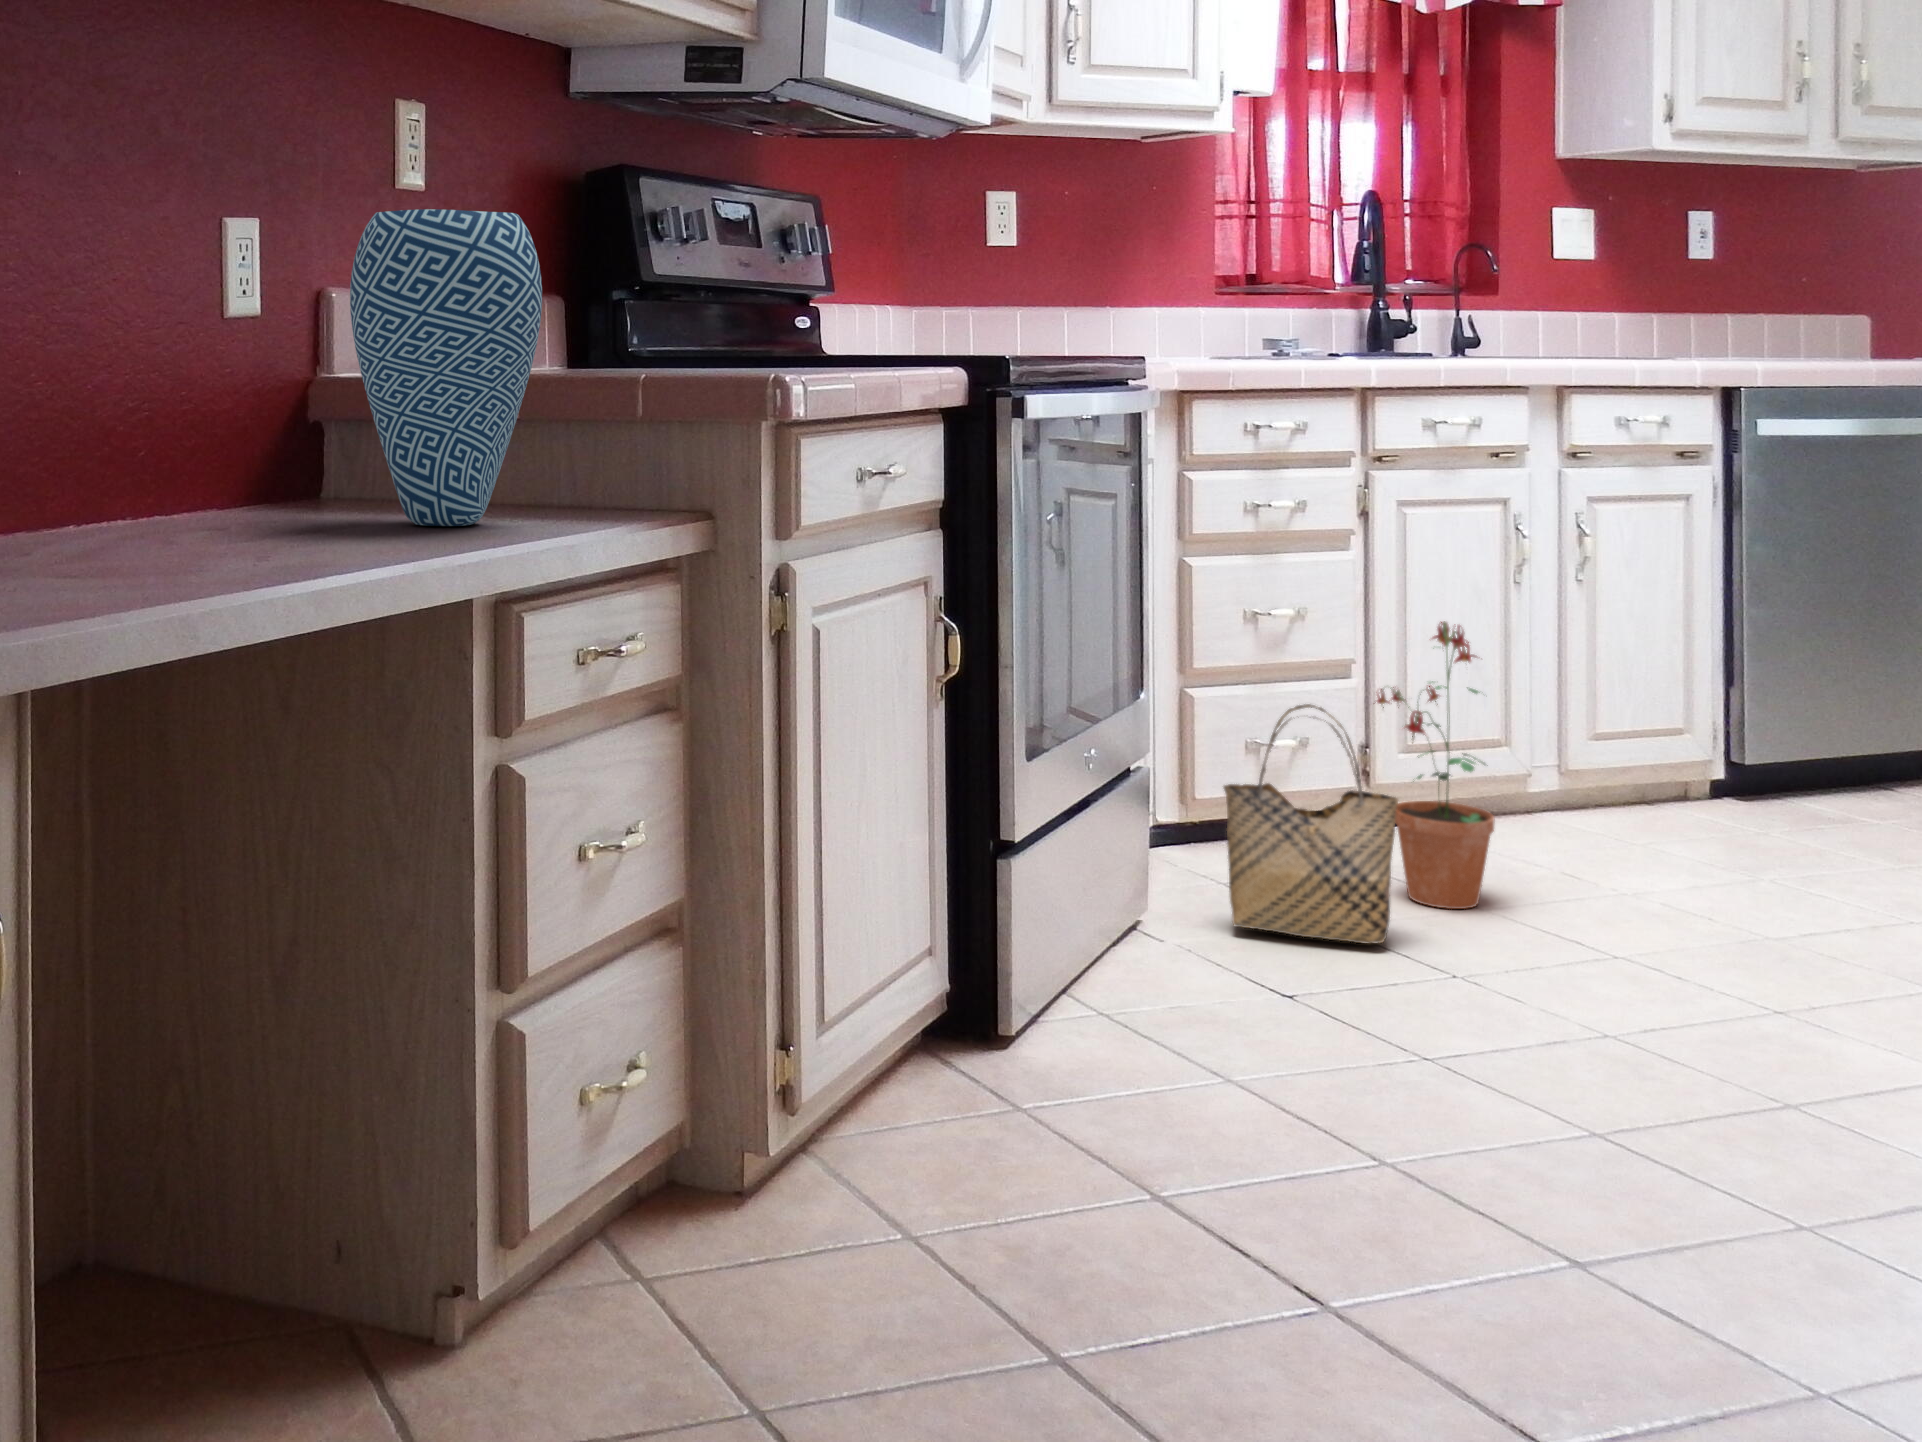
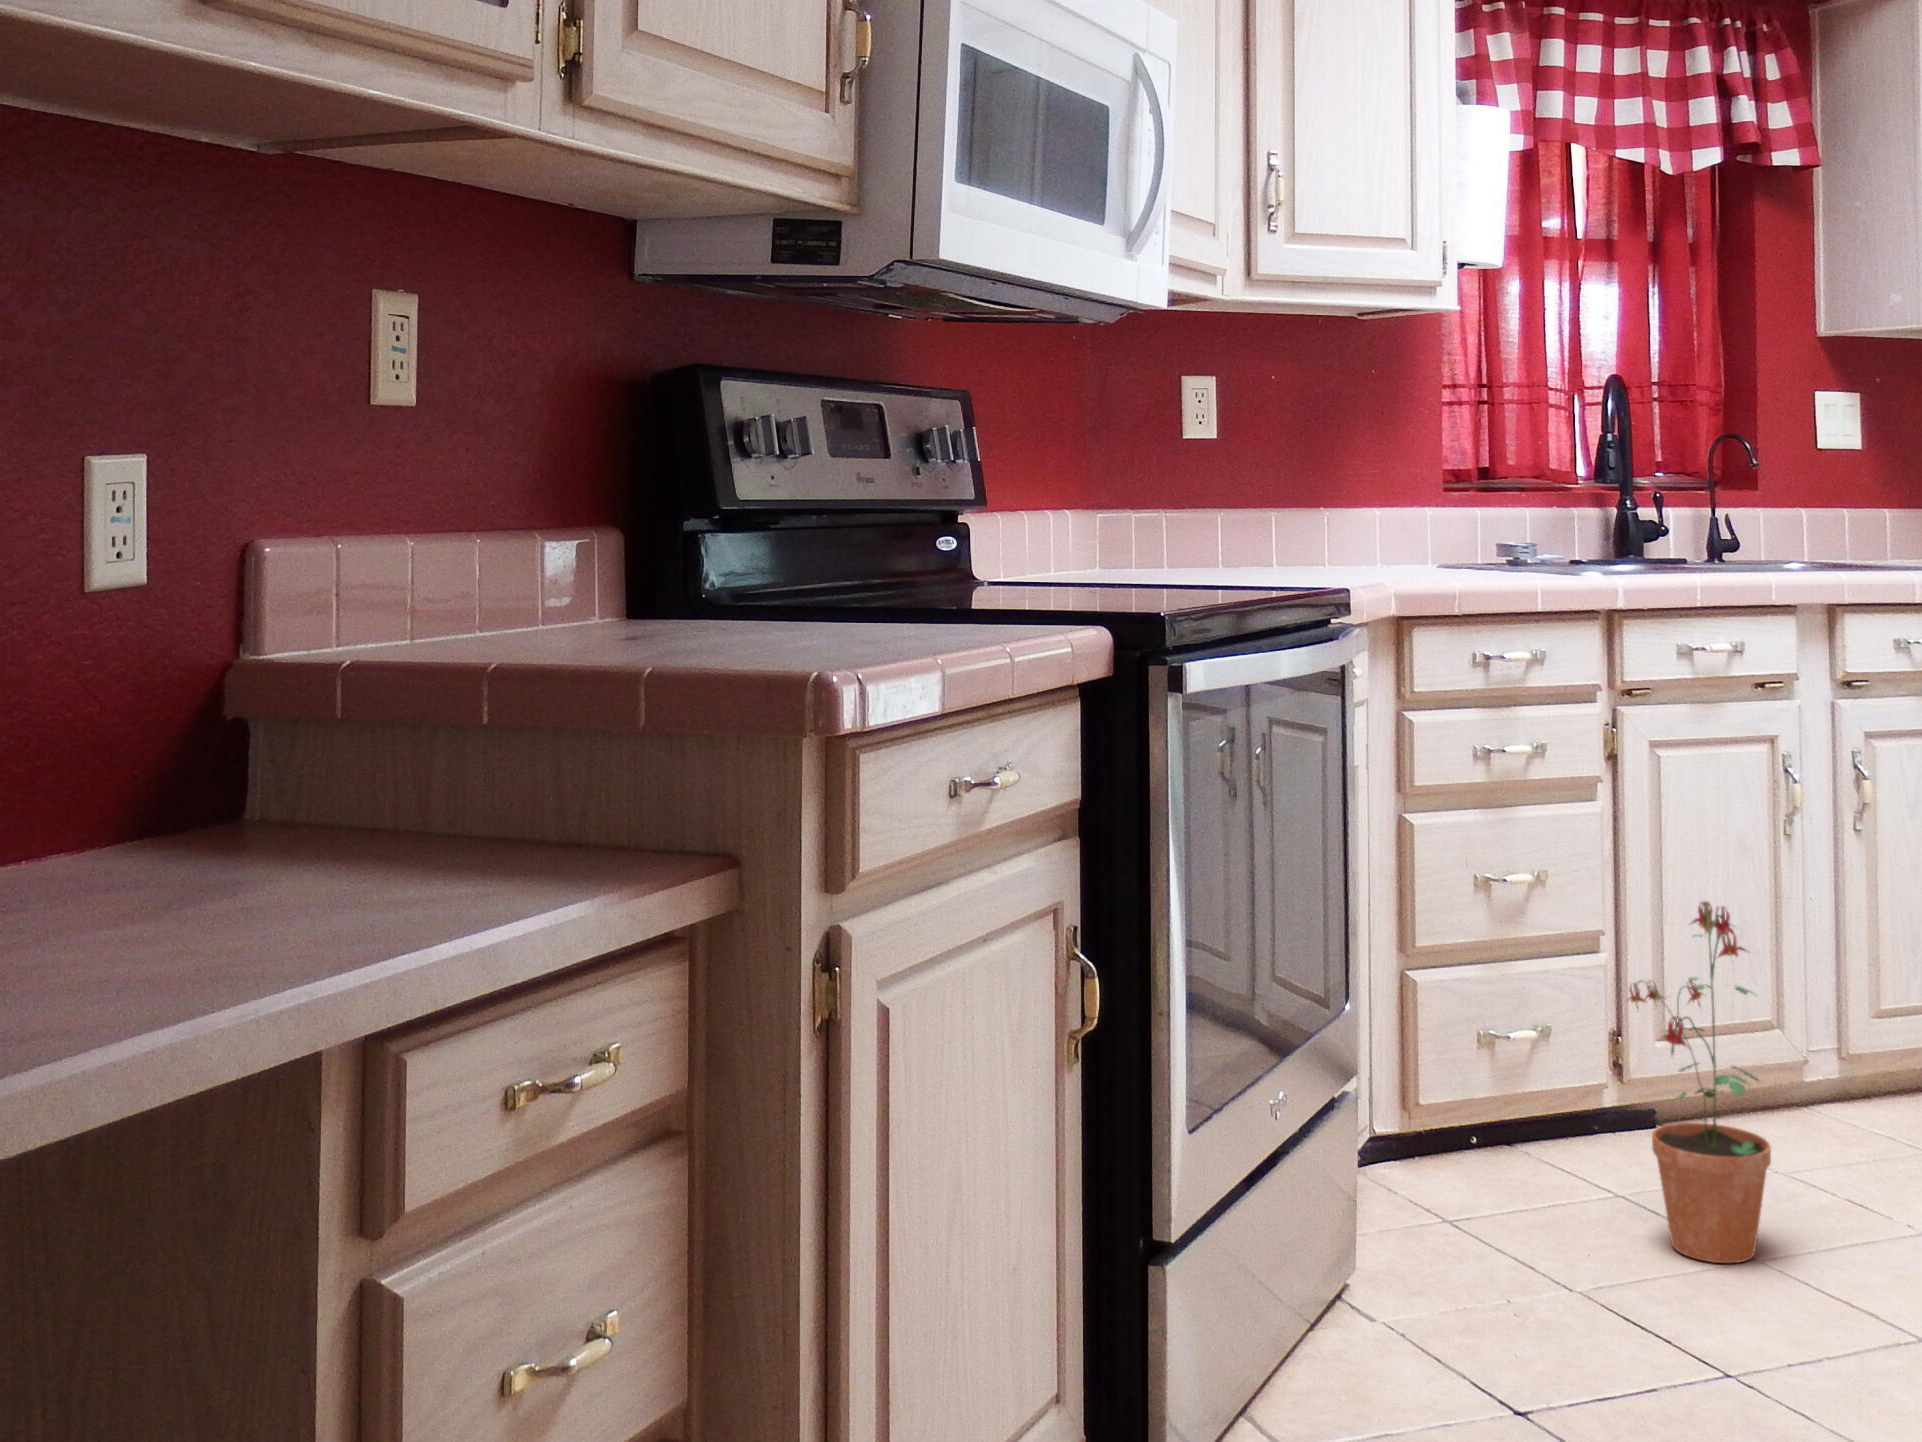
vase: present [350,209,542,526] -> none [202,460,479,903]
woven basket: present [1224,704,1398,944] -> none [1445,1015,1656,1325]

